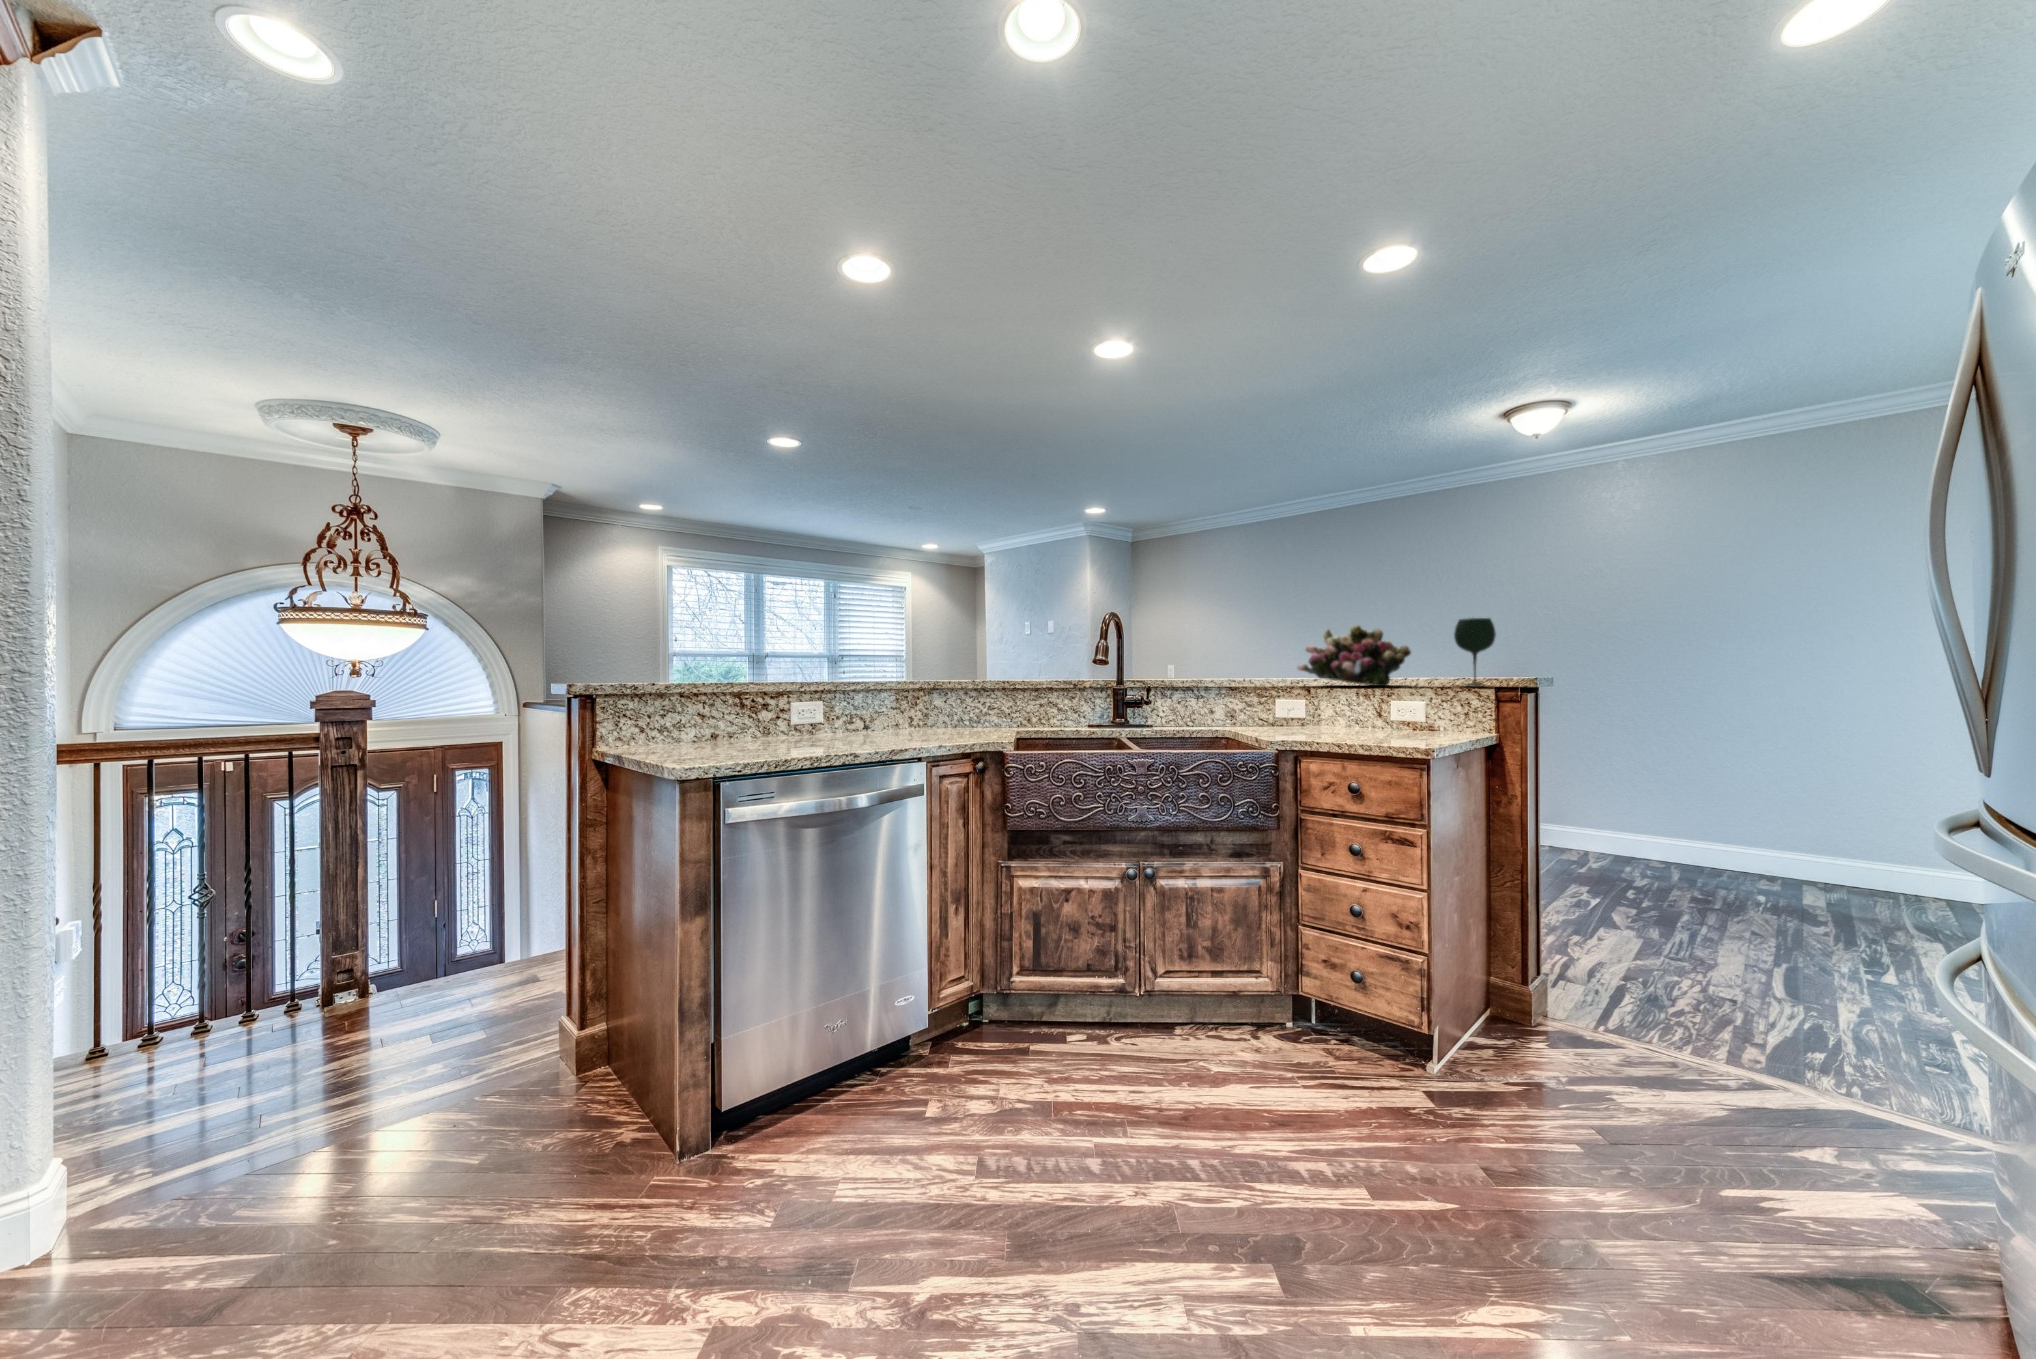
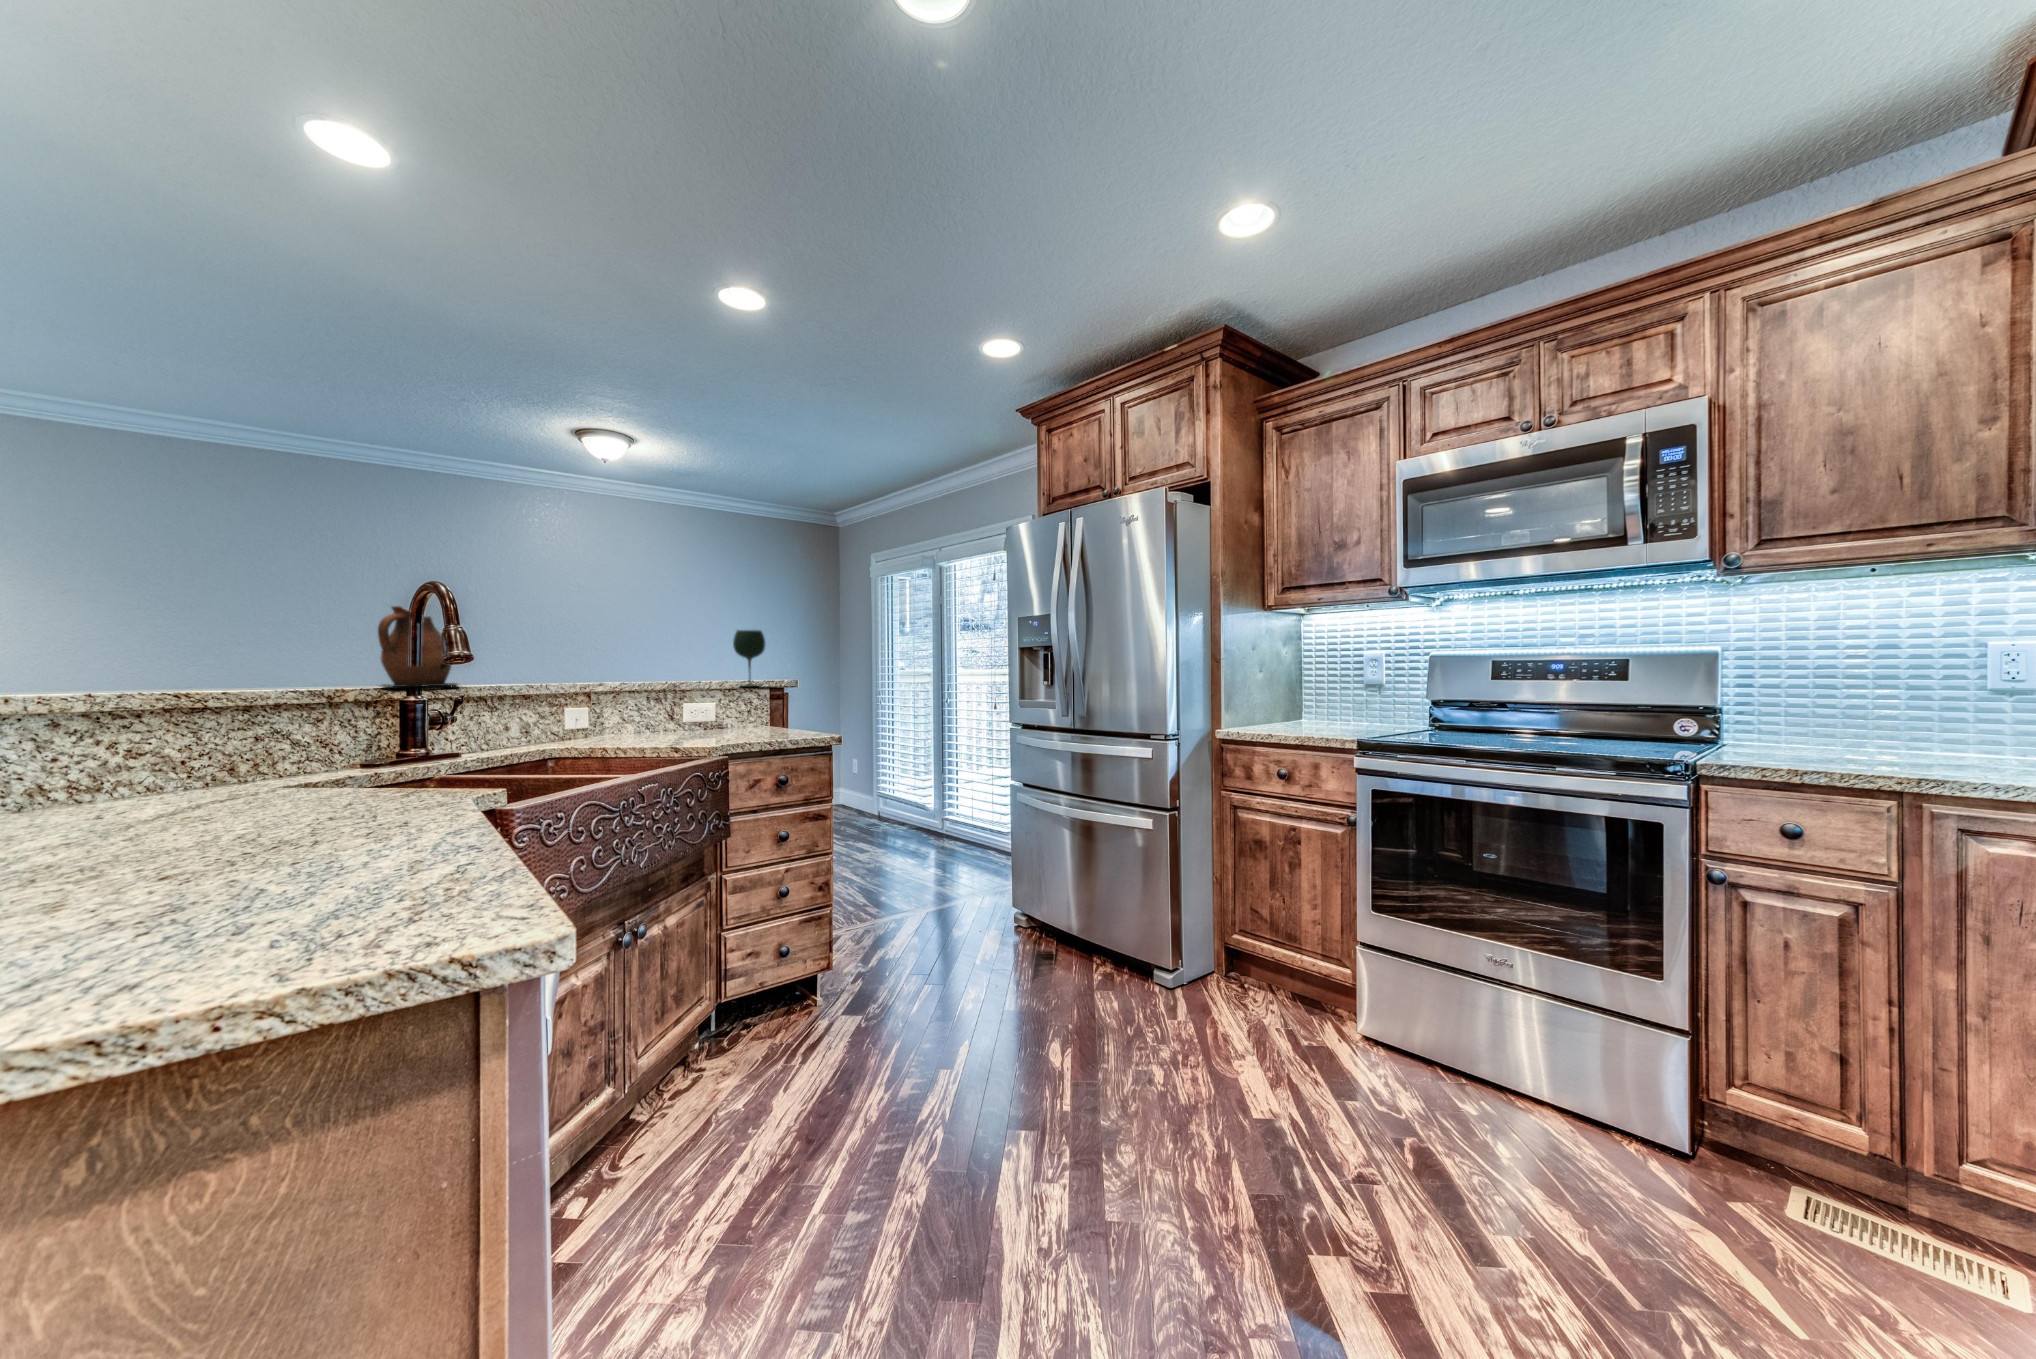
ceramic pitcher: none [1230,619,1291,681] -> present [378,606,458,688]
flower arrangement: present [1297,625,1411,686] -> none [595,630,704,691]

